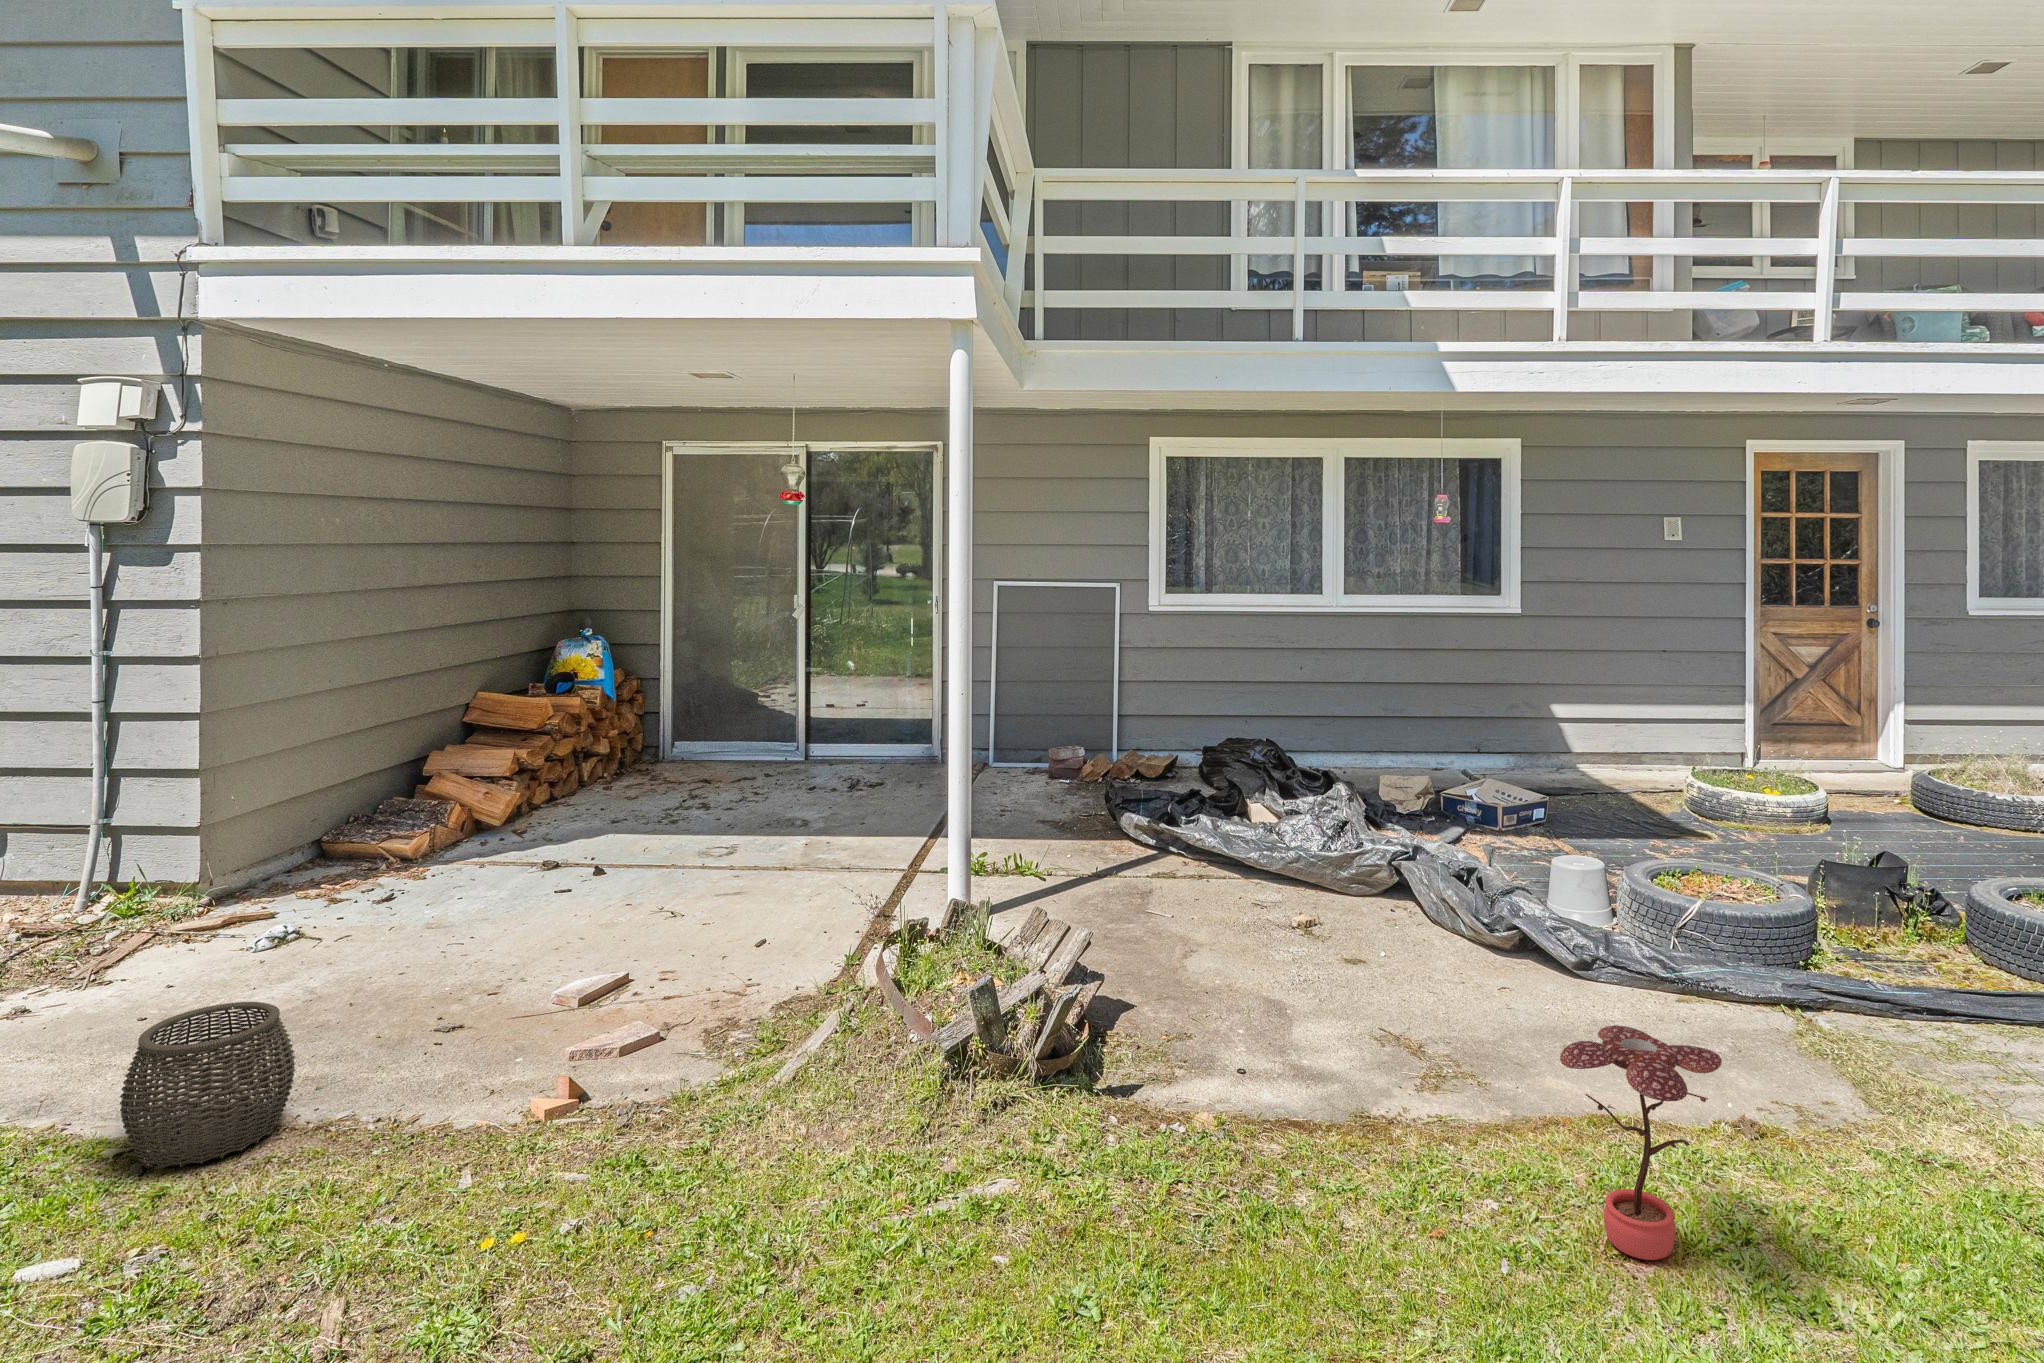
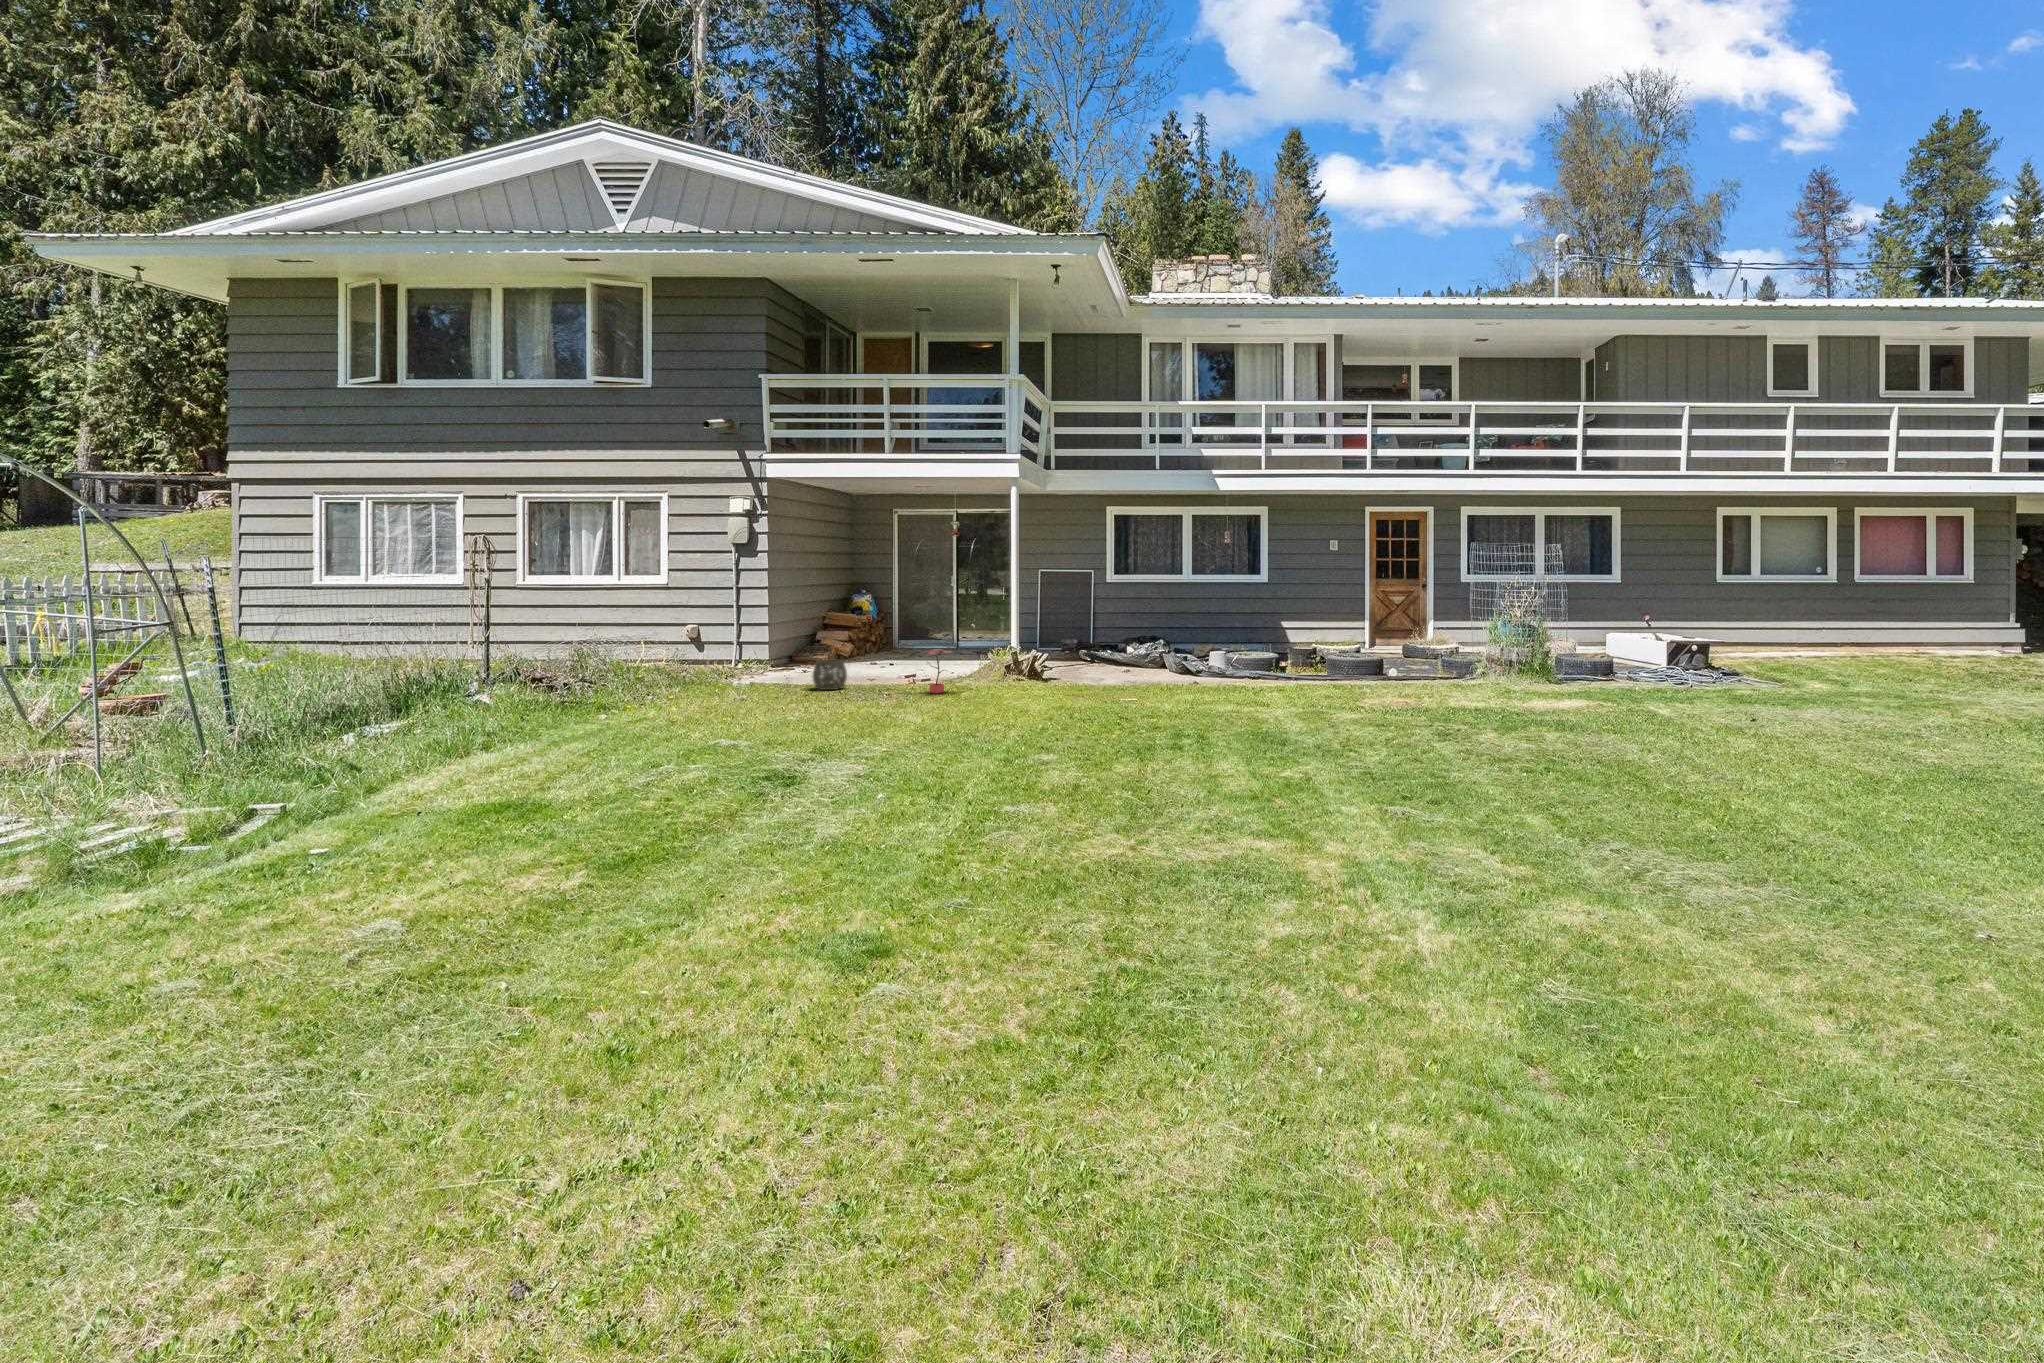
potted plant: present [1560,1025,1722,1260] -> present [920,649,954,693]

